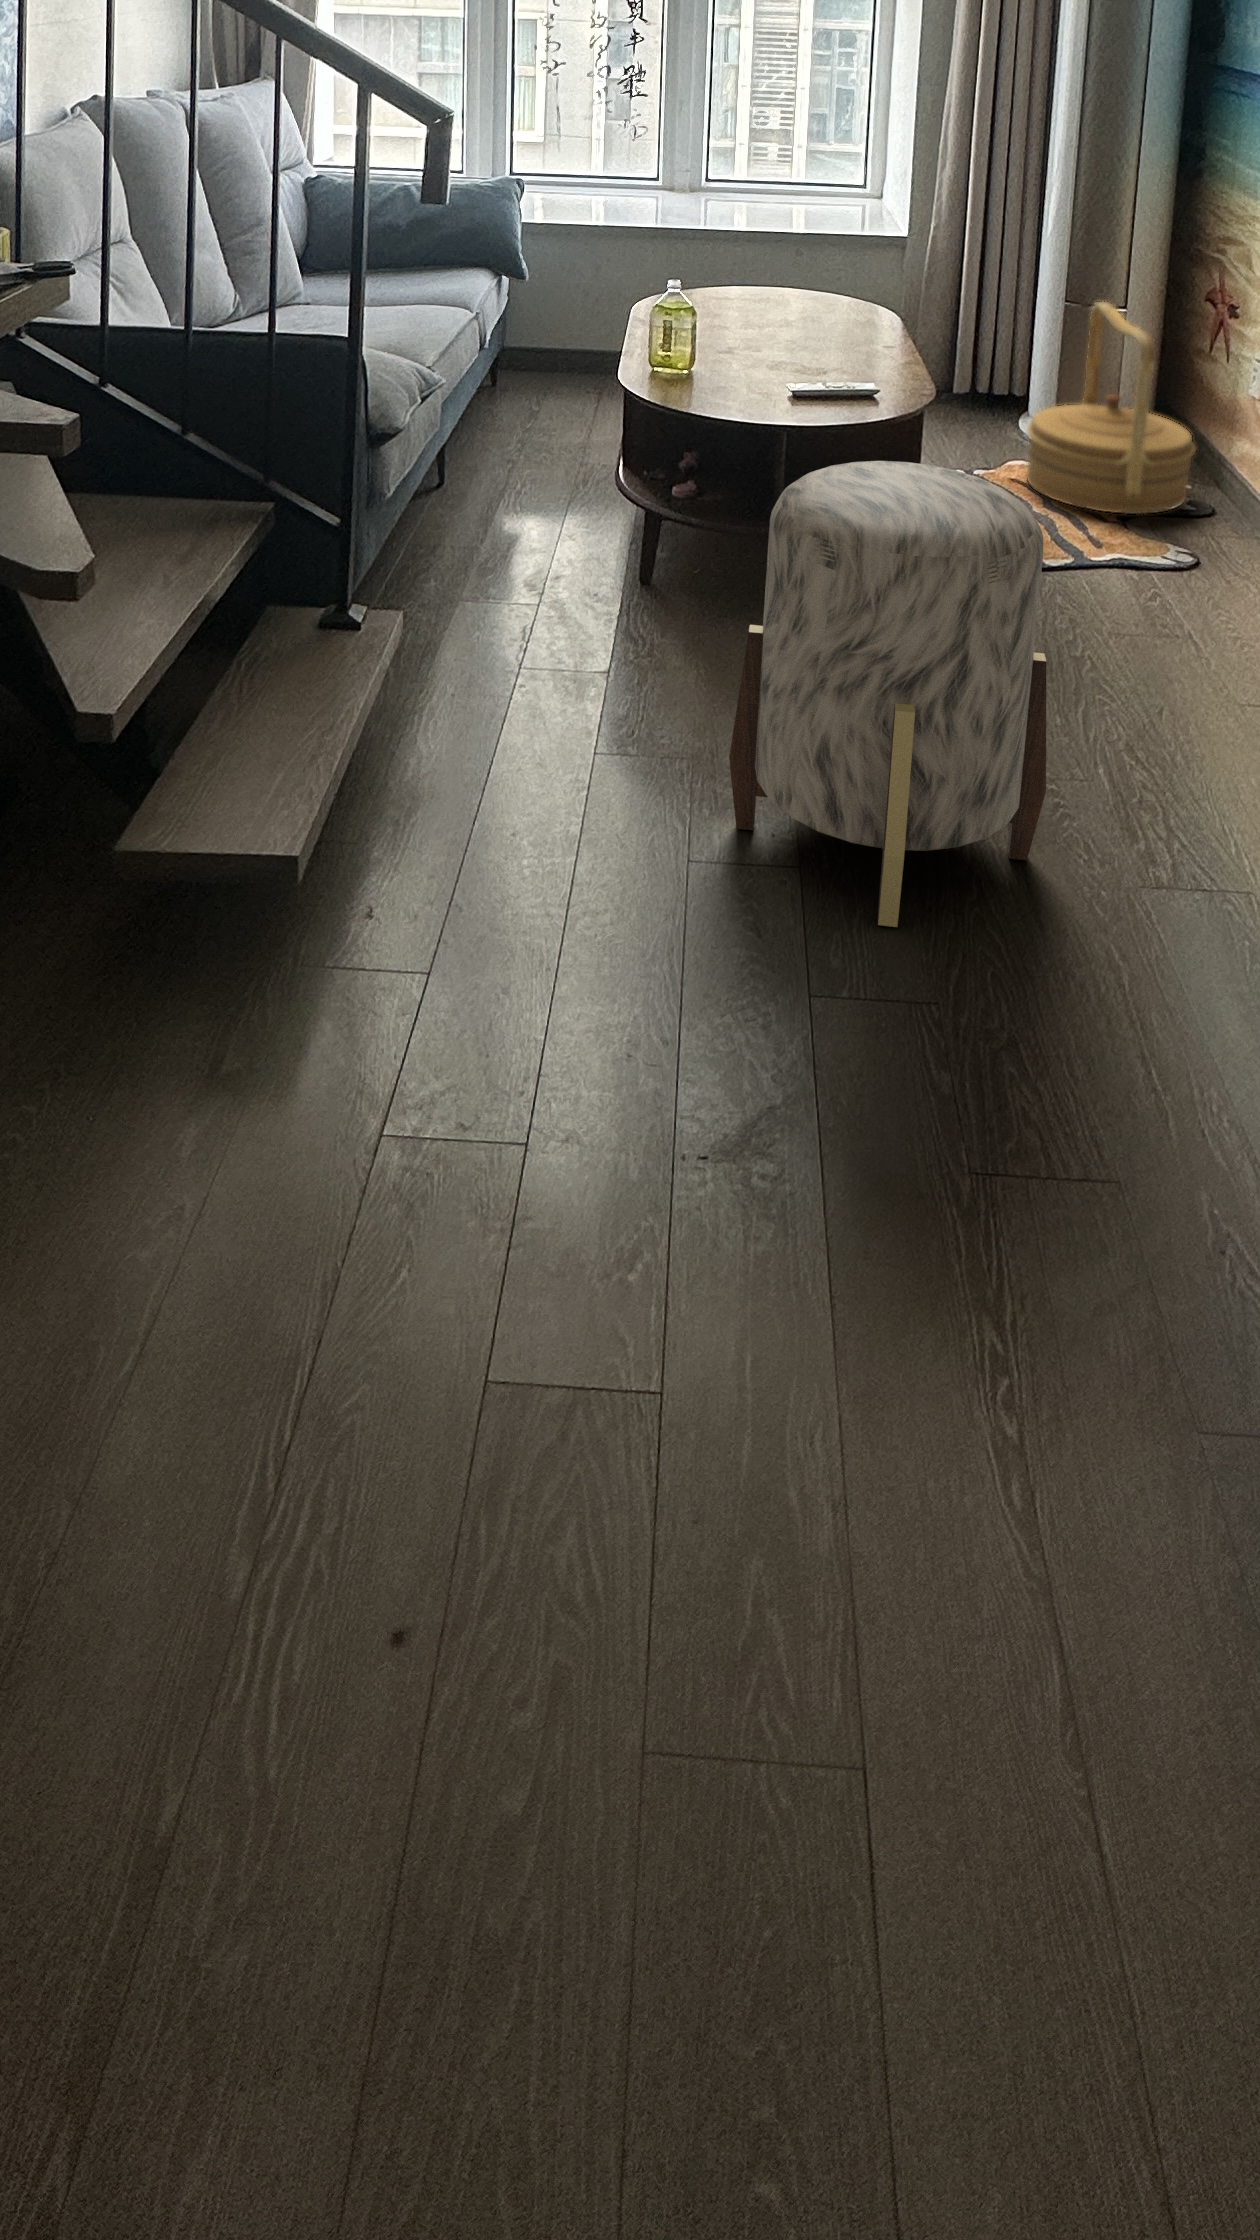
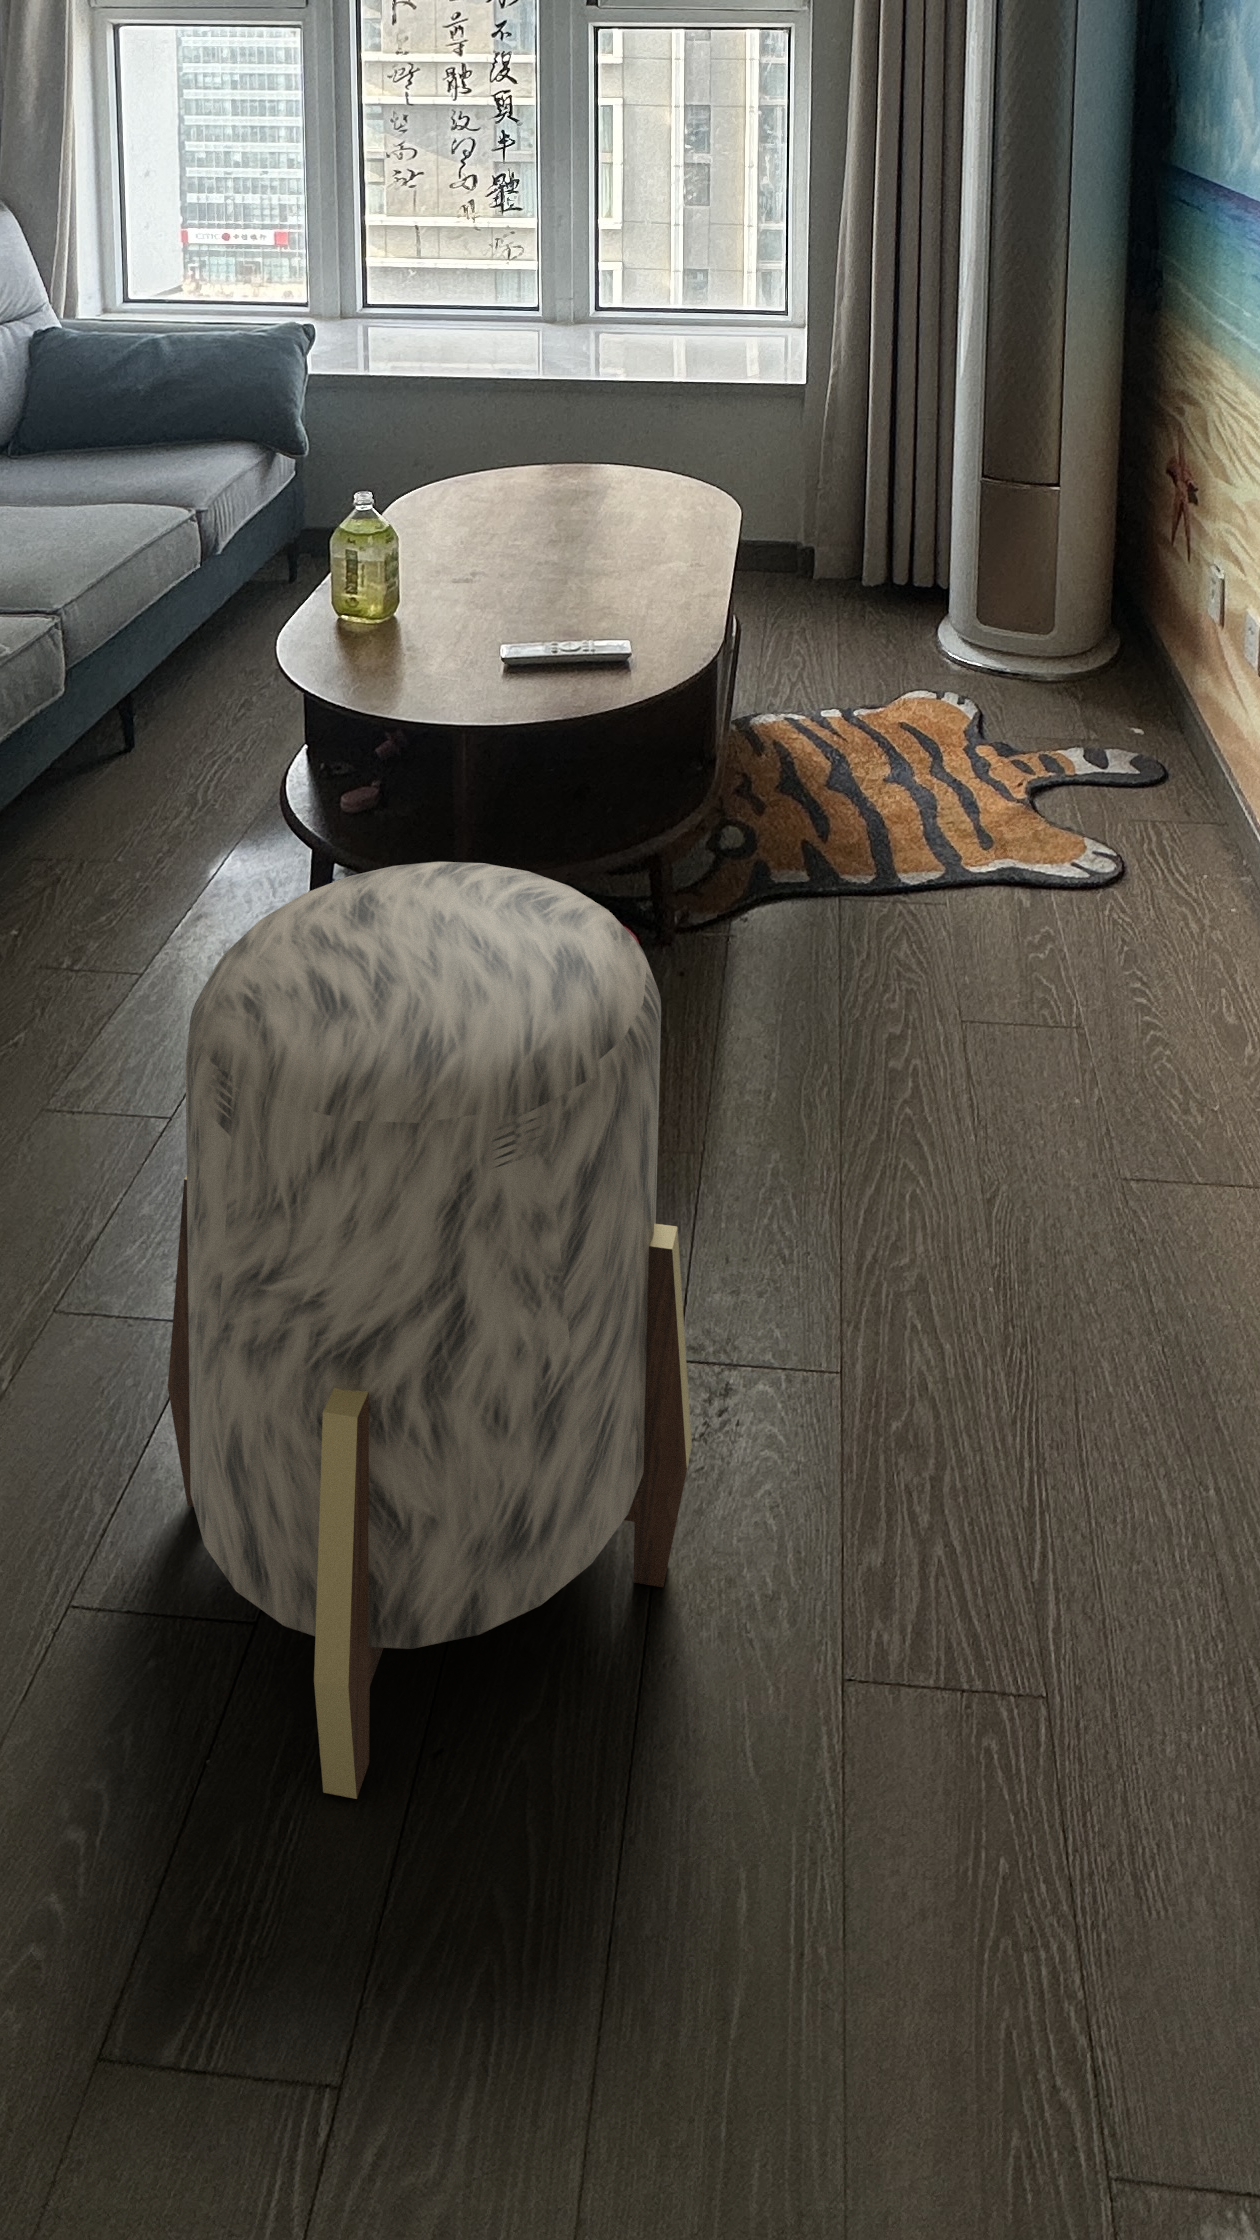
woven basket: present [1027,302,1195,514] -> none [922,484,1146,784]

